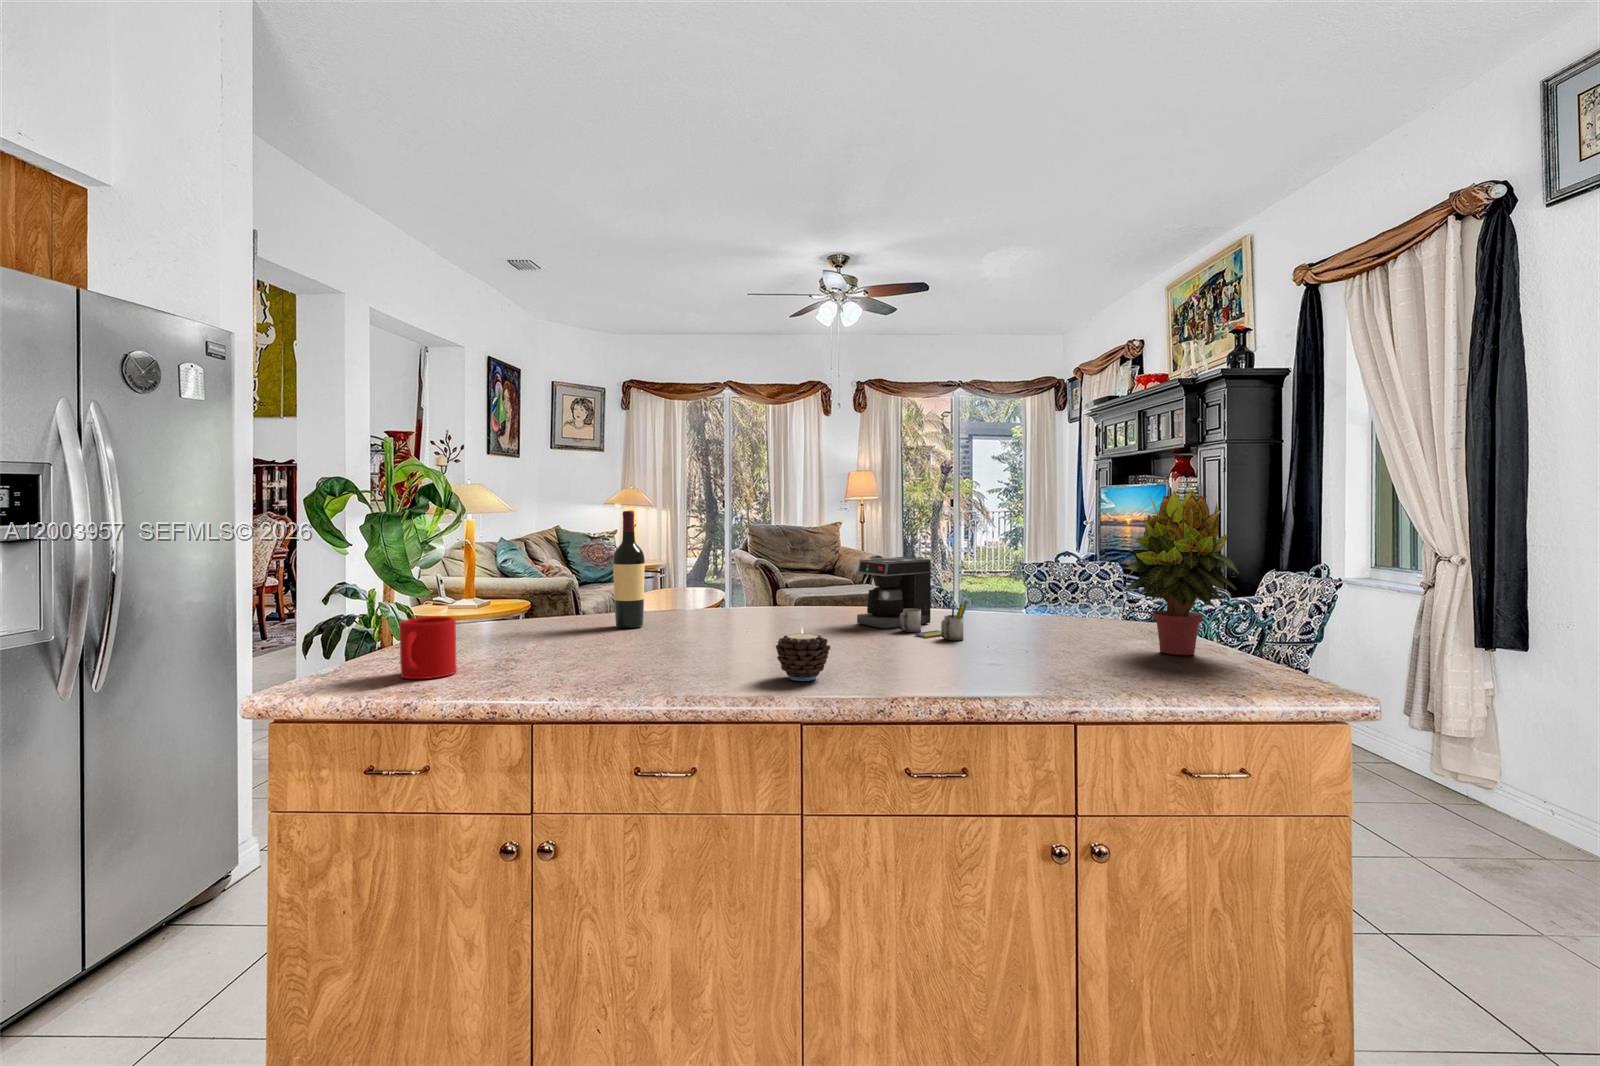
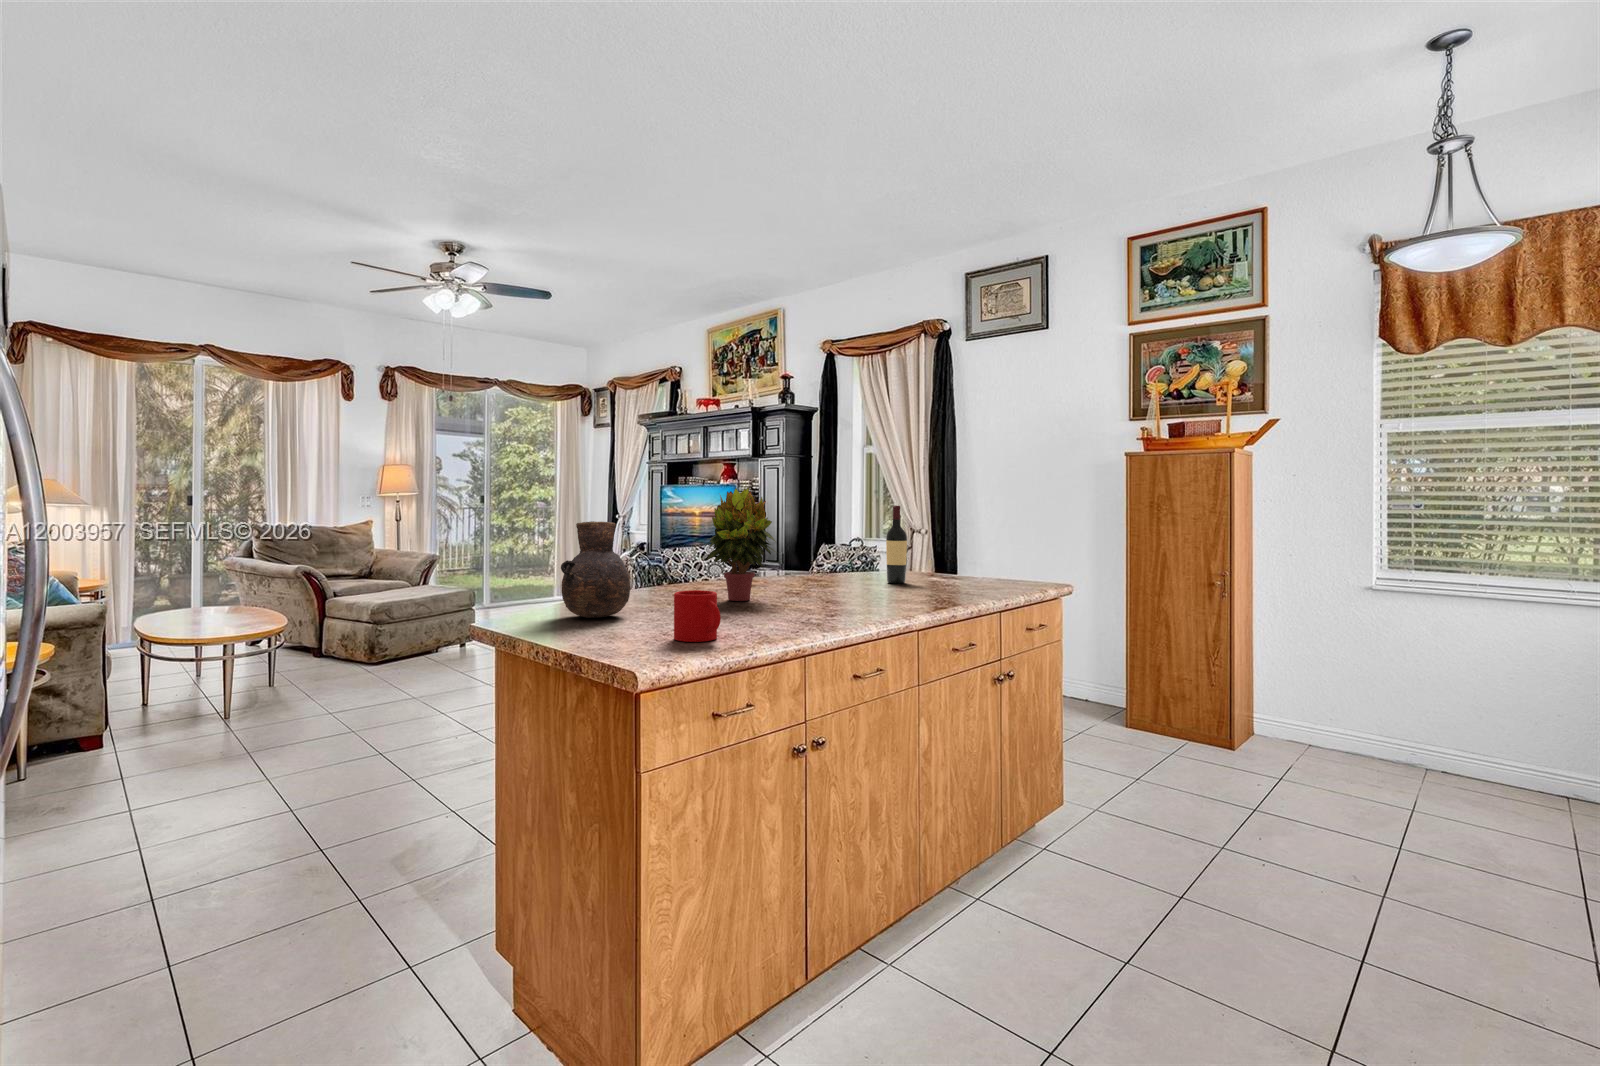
potted plant: present [1124,490,1239,655] -> present [707,488,776,601]
wine bottle: present [613,511,645,628] -> present [886,505,907,583]
vase: none [484,532,562,635] -> present [561,521,630,618]
coffee maker: present [857,557,967,641] -> none [775,539,874,591]
candle: present [776,629,830,681] -> none [880,577,916,612]

